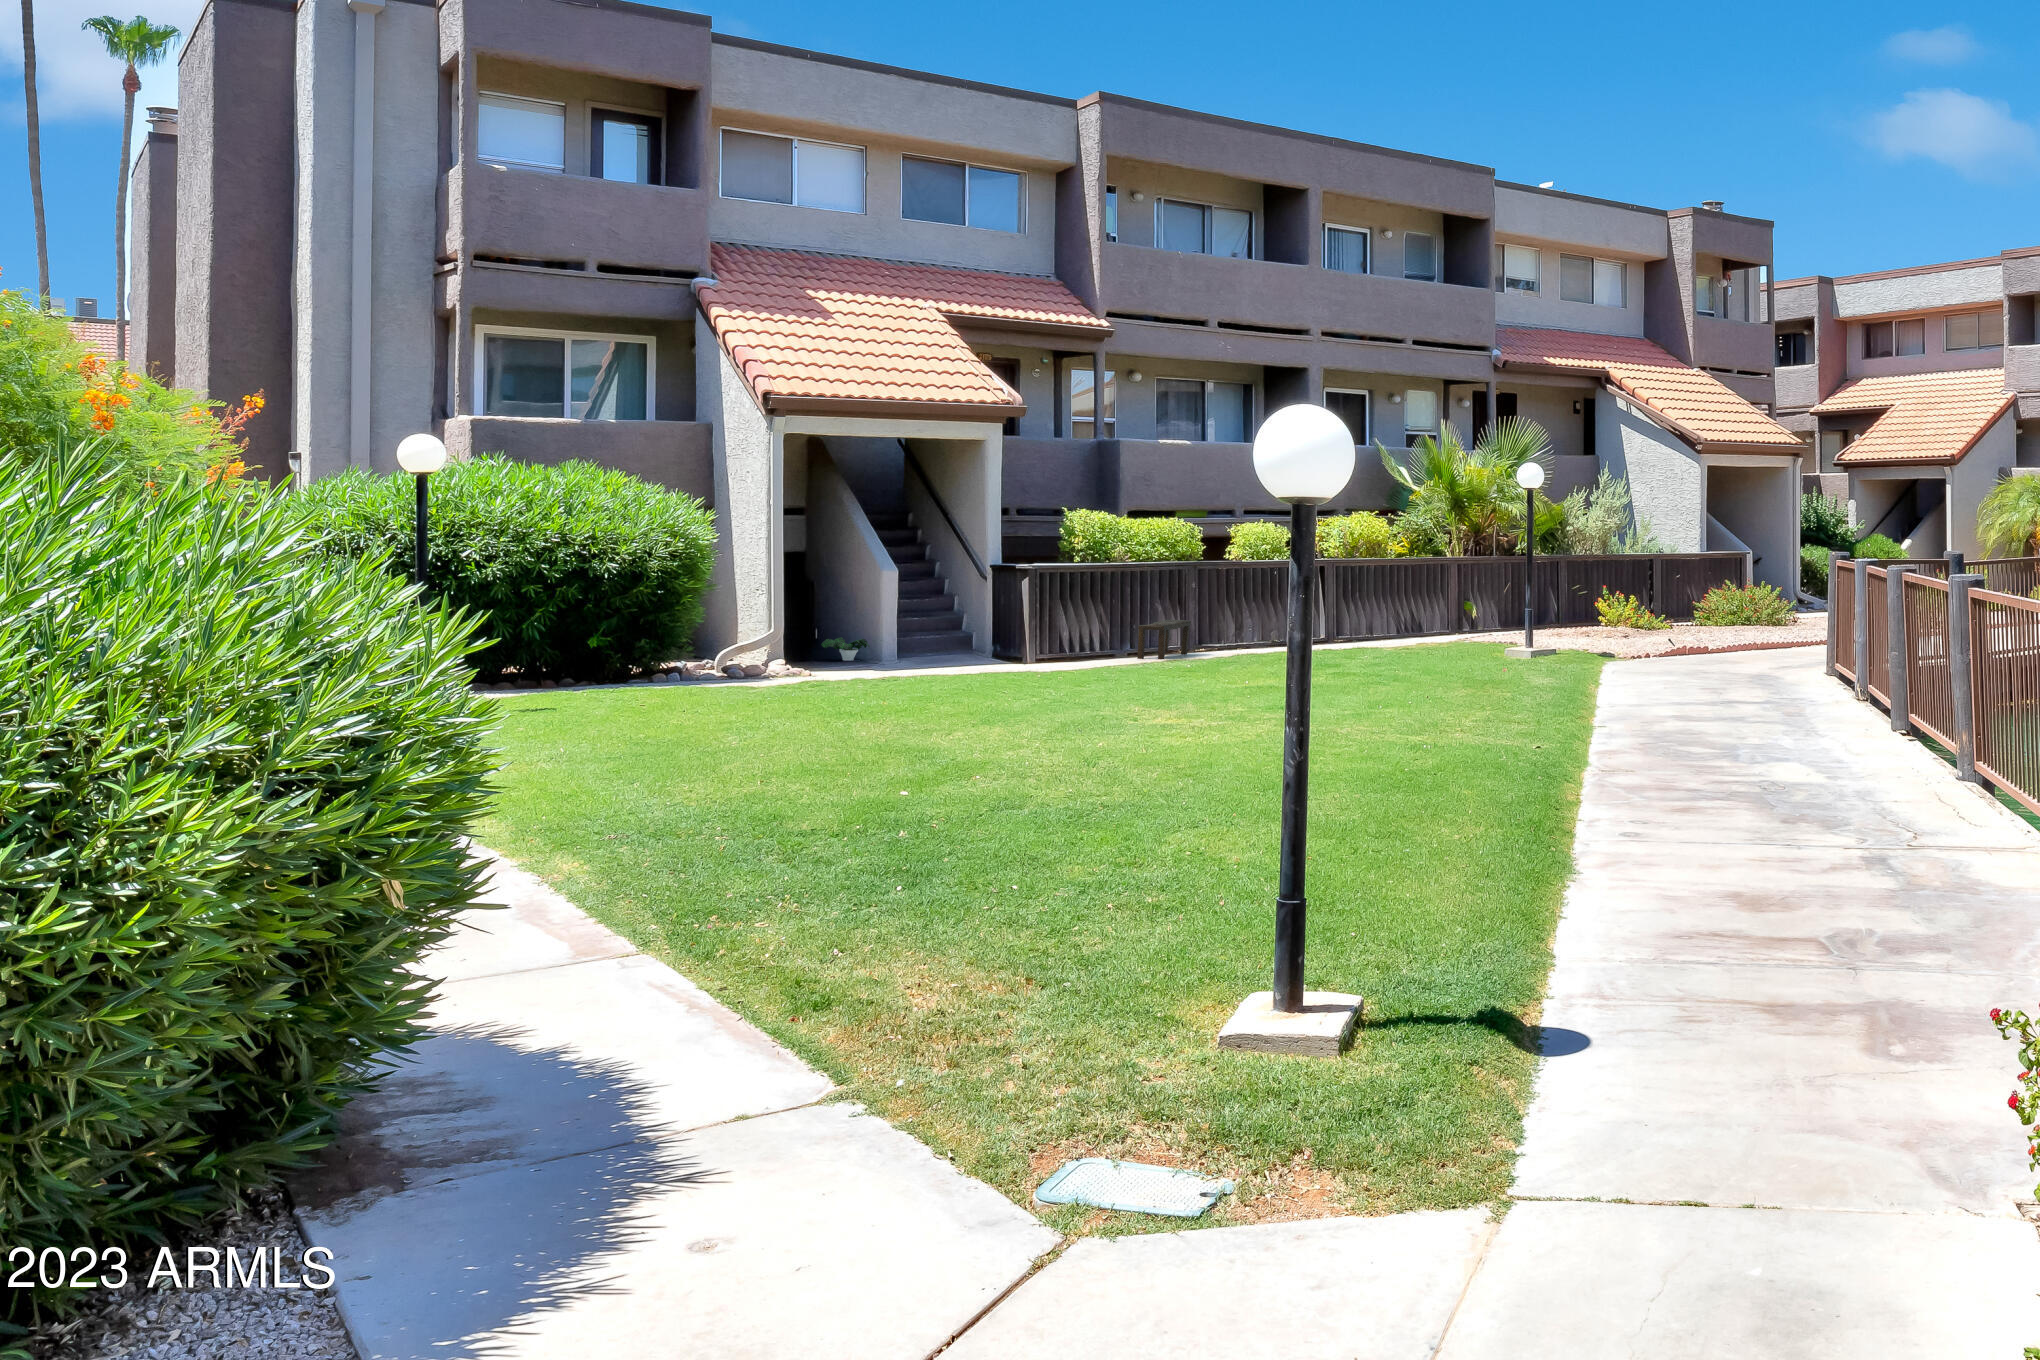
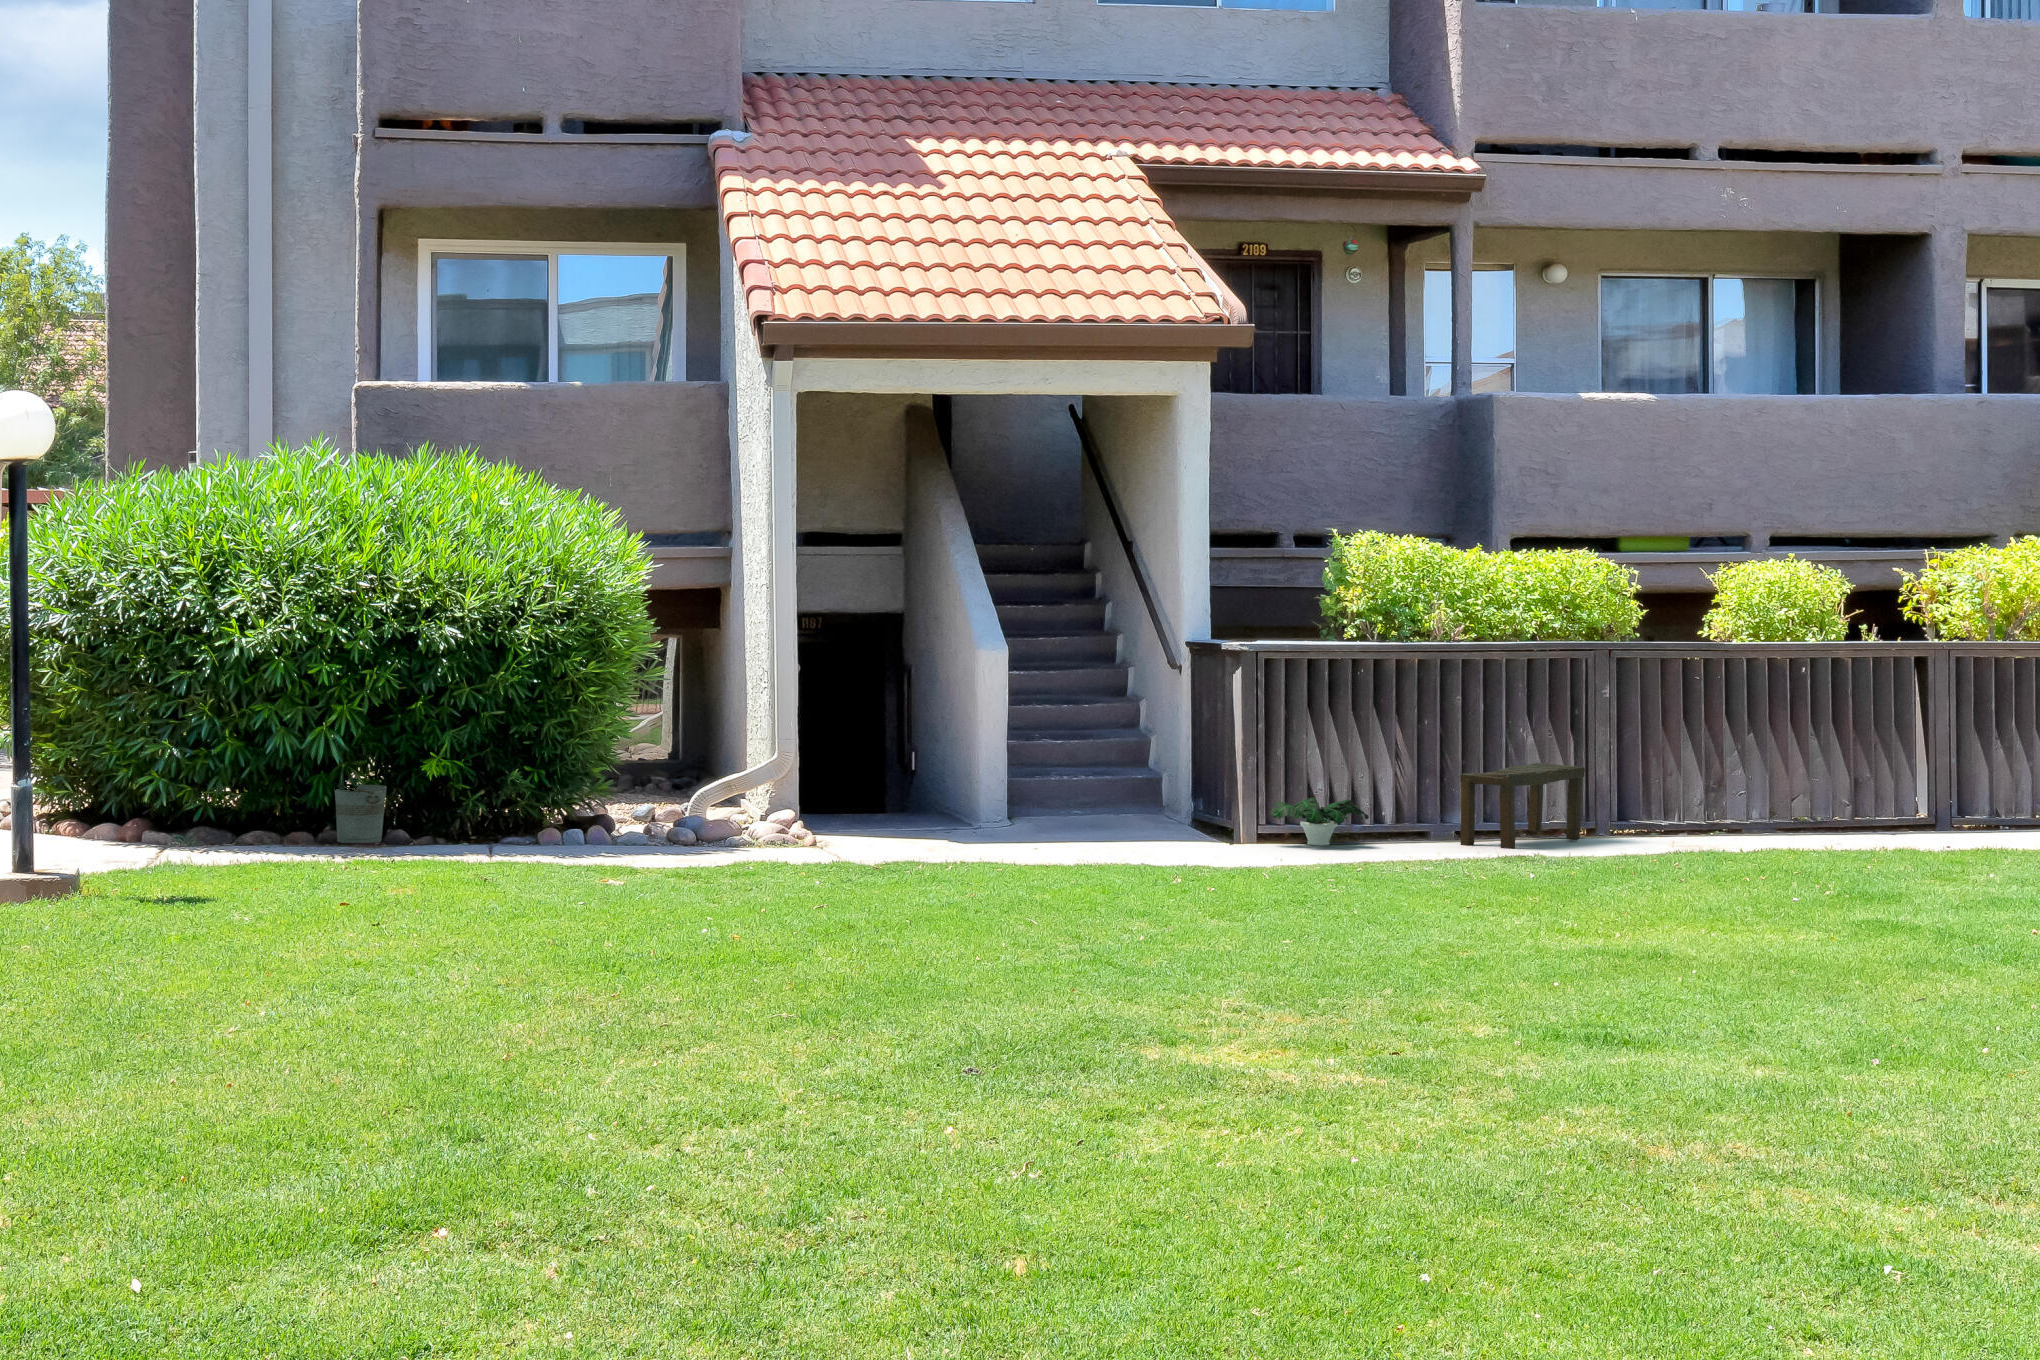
potted plant: present [821,637,870,661] -> present [1271,798,1369,846]
bucket: none [531,650,567,683] -> present [335,784,387,843]

